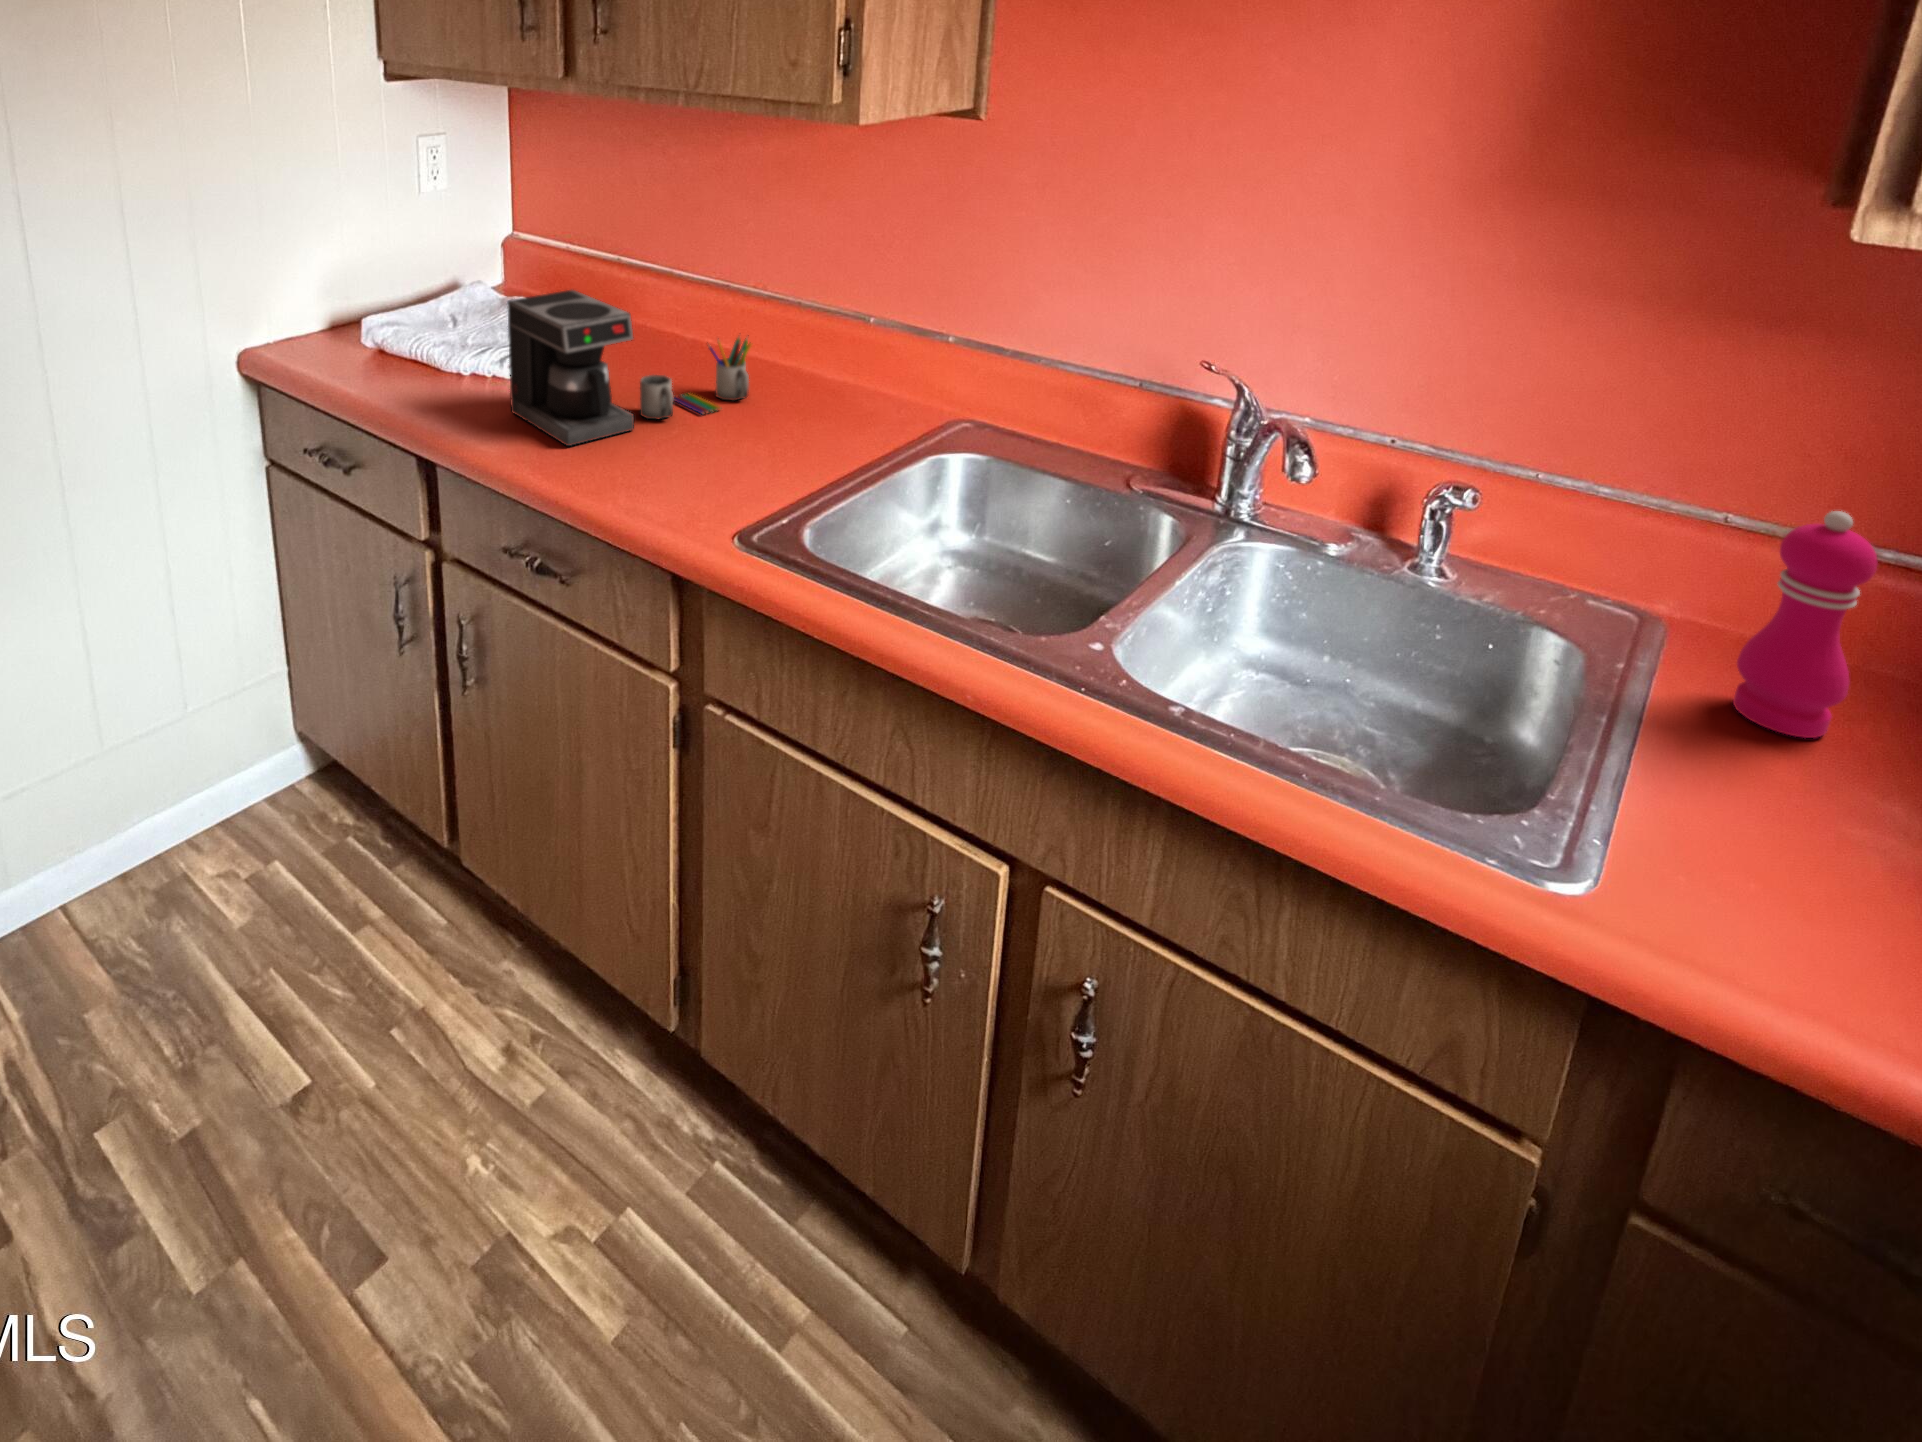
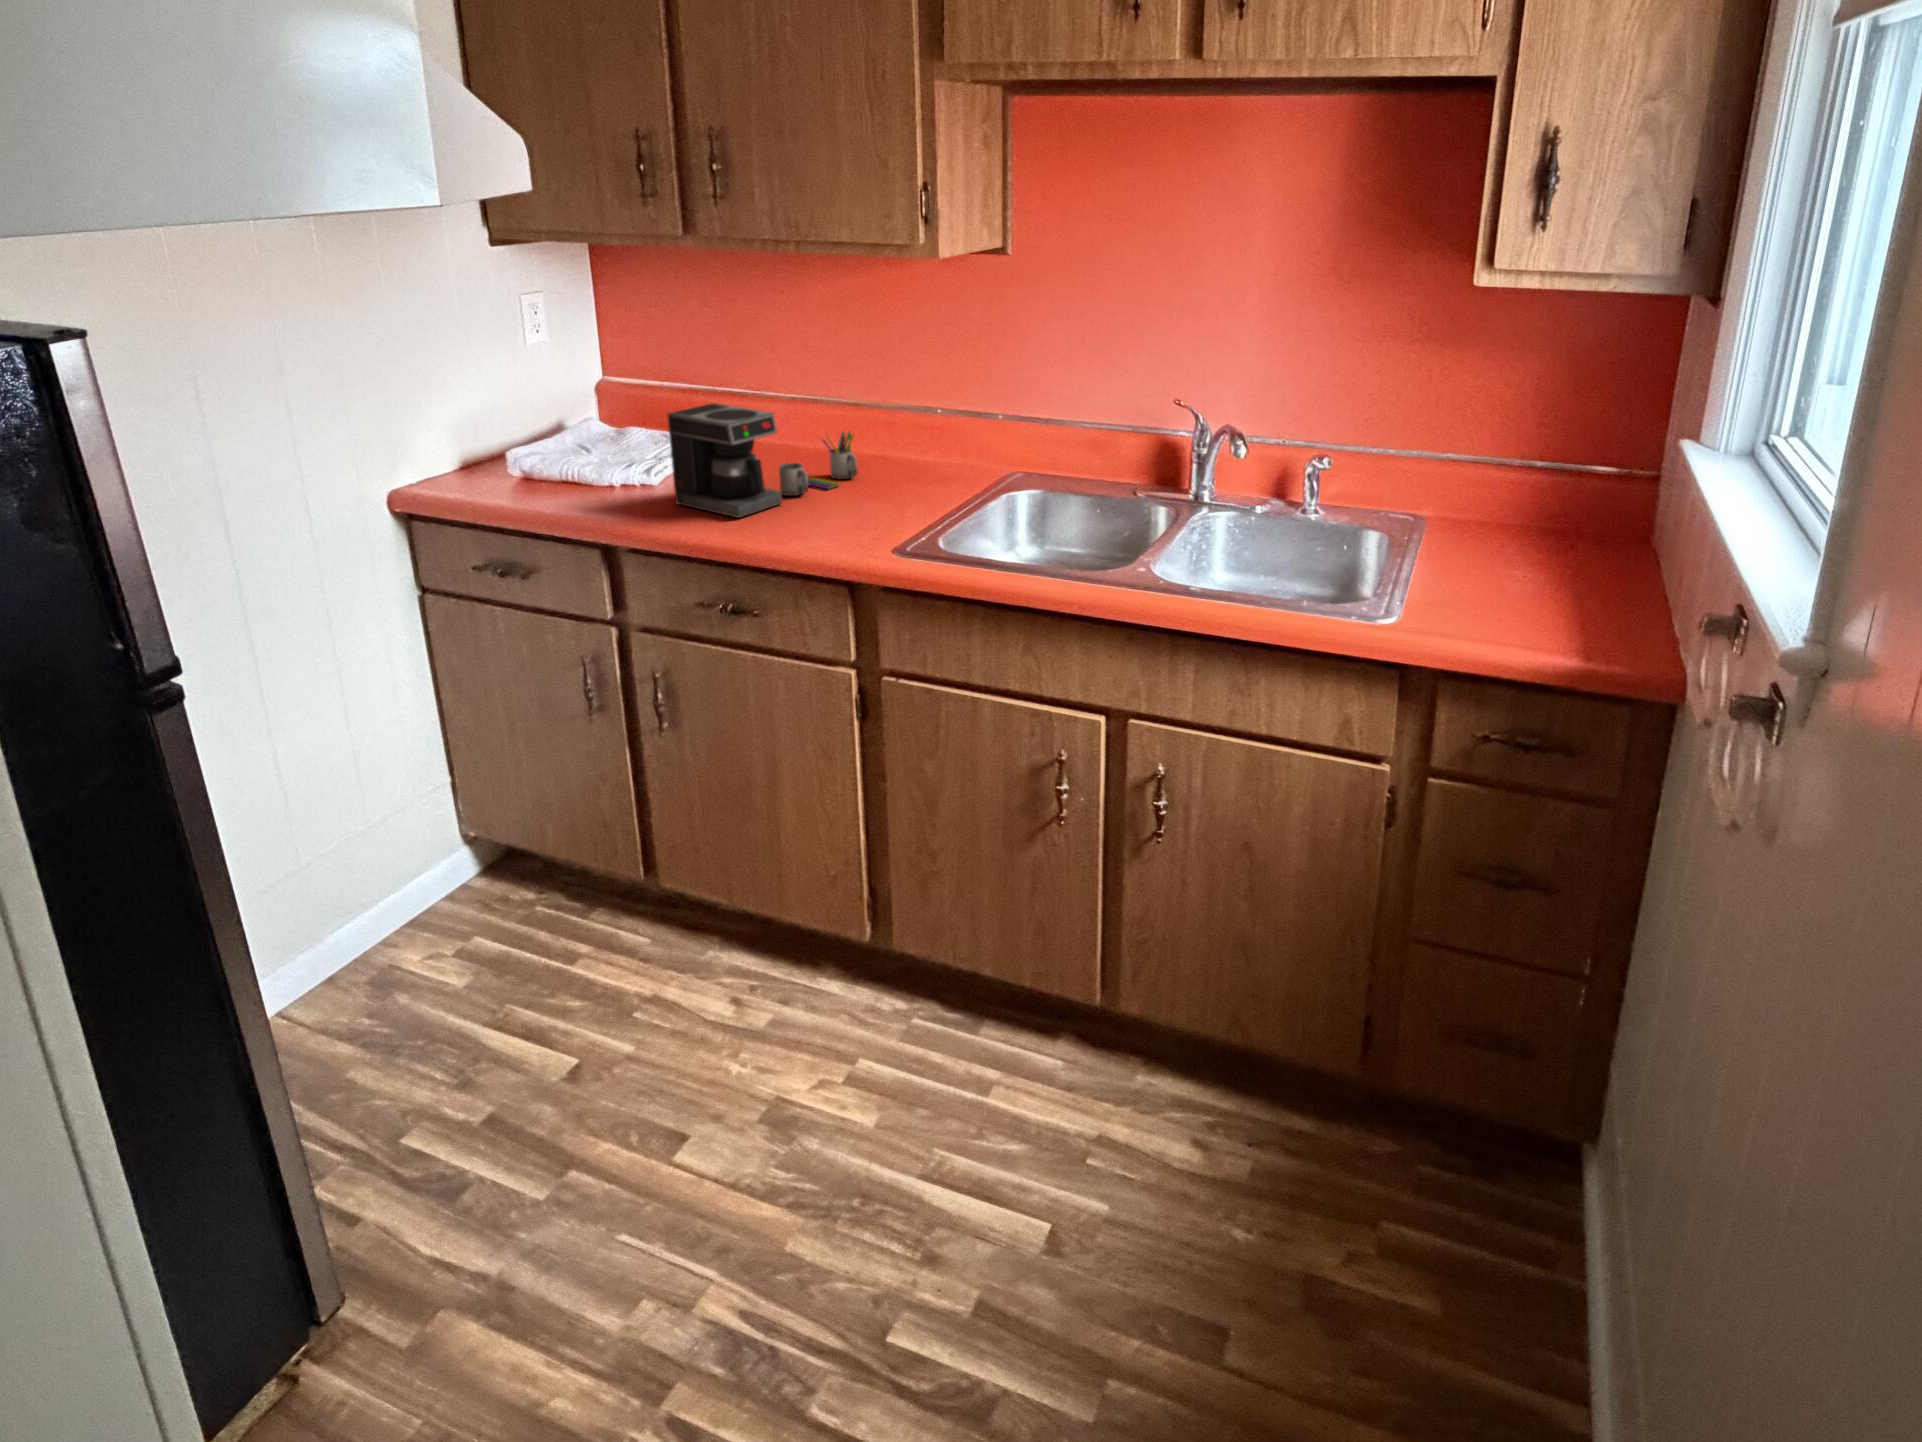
pepper mill: present [1733,511,1877,738] -> none [1455,431,1505,553]

